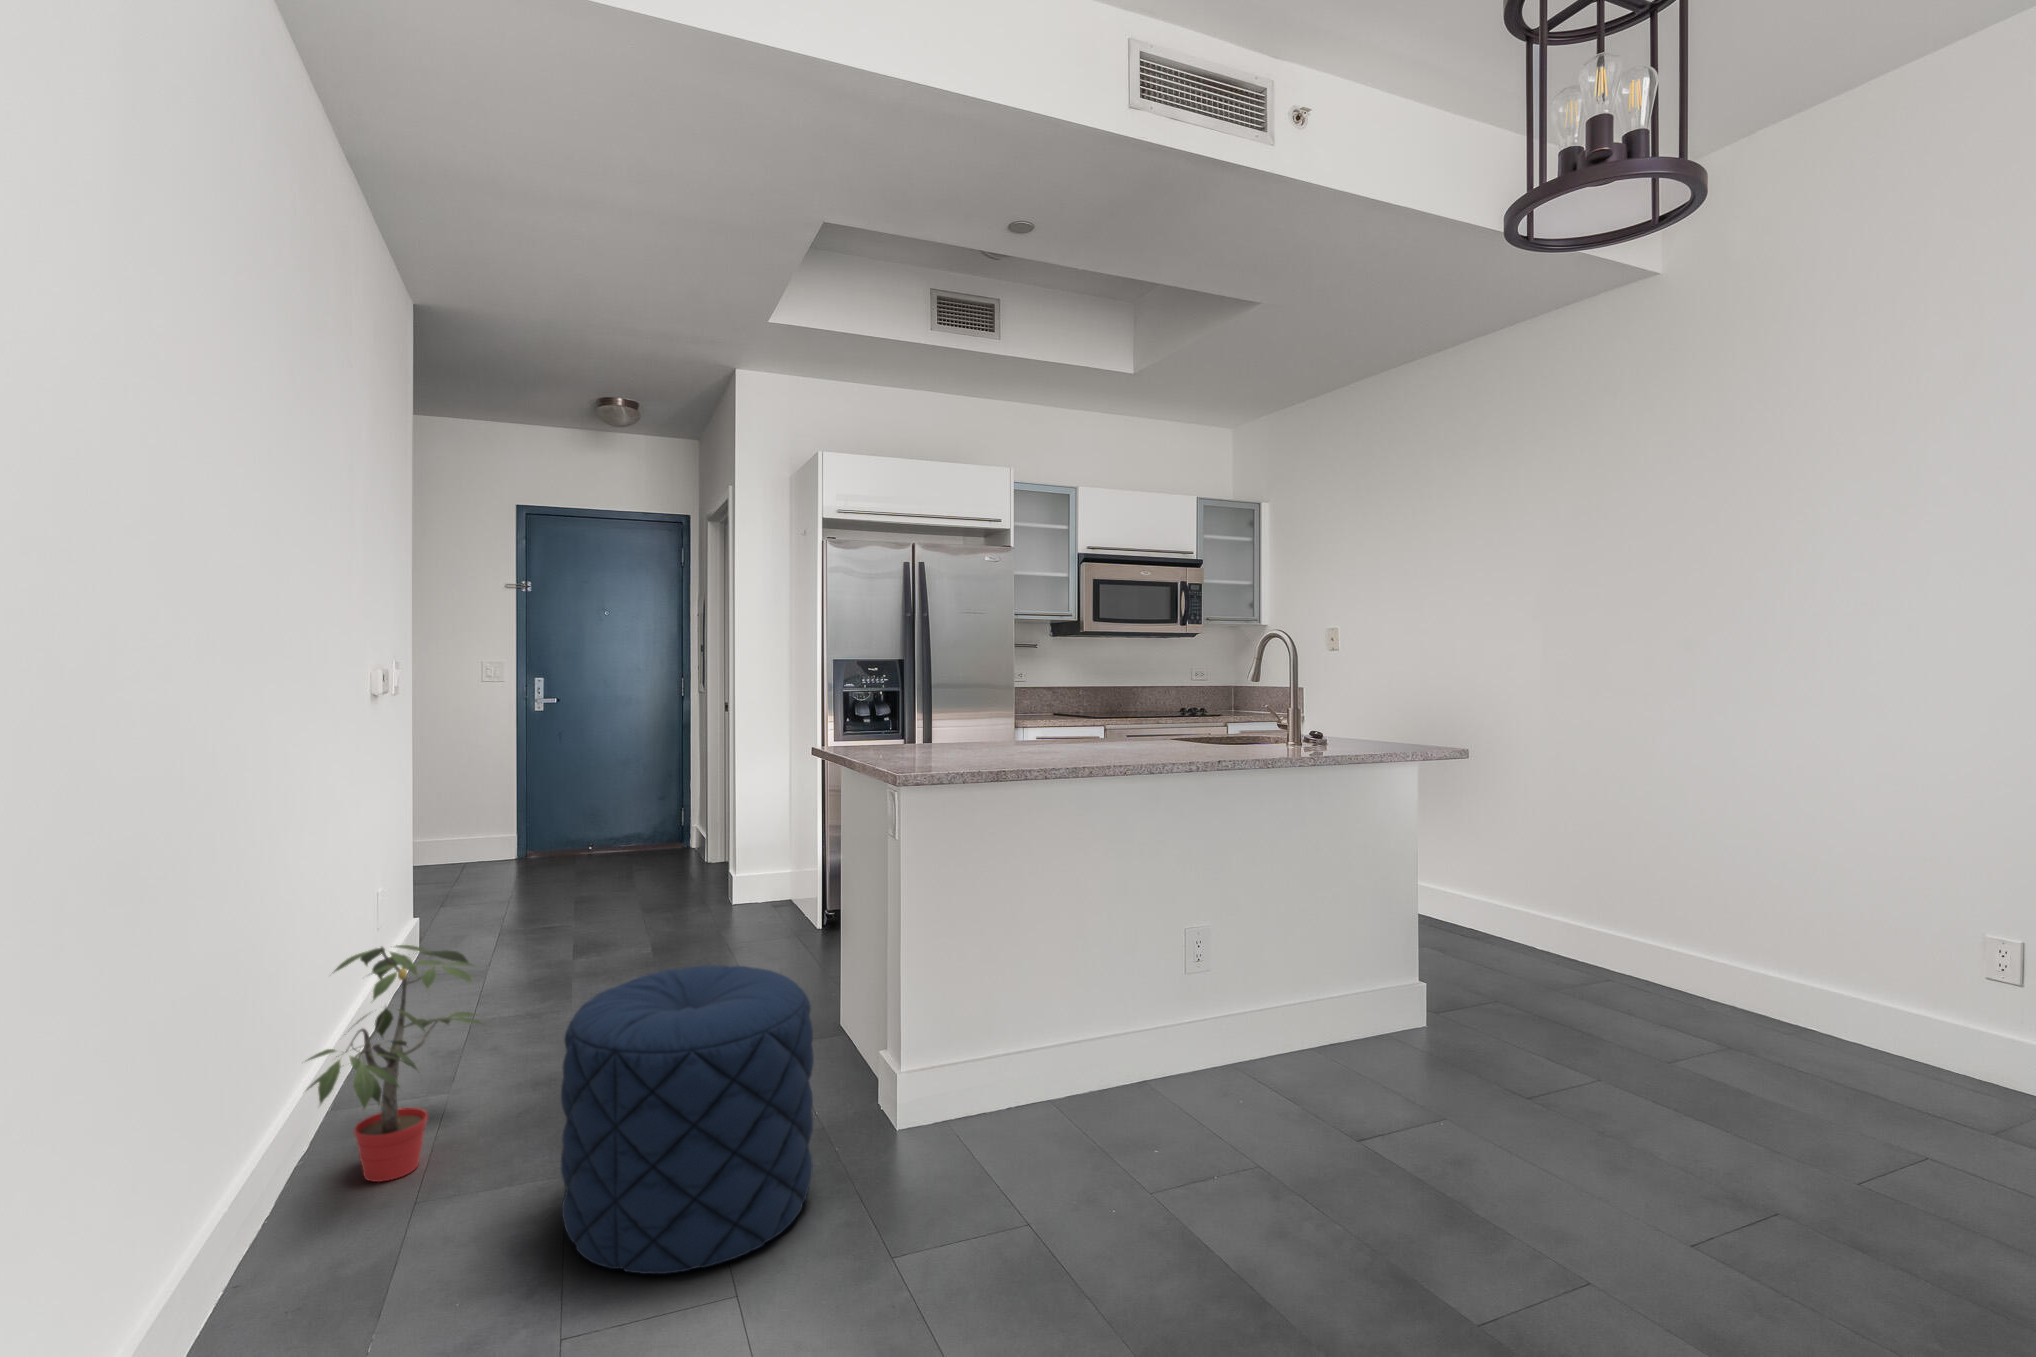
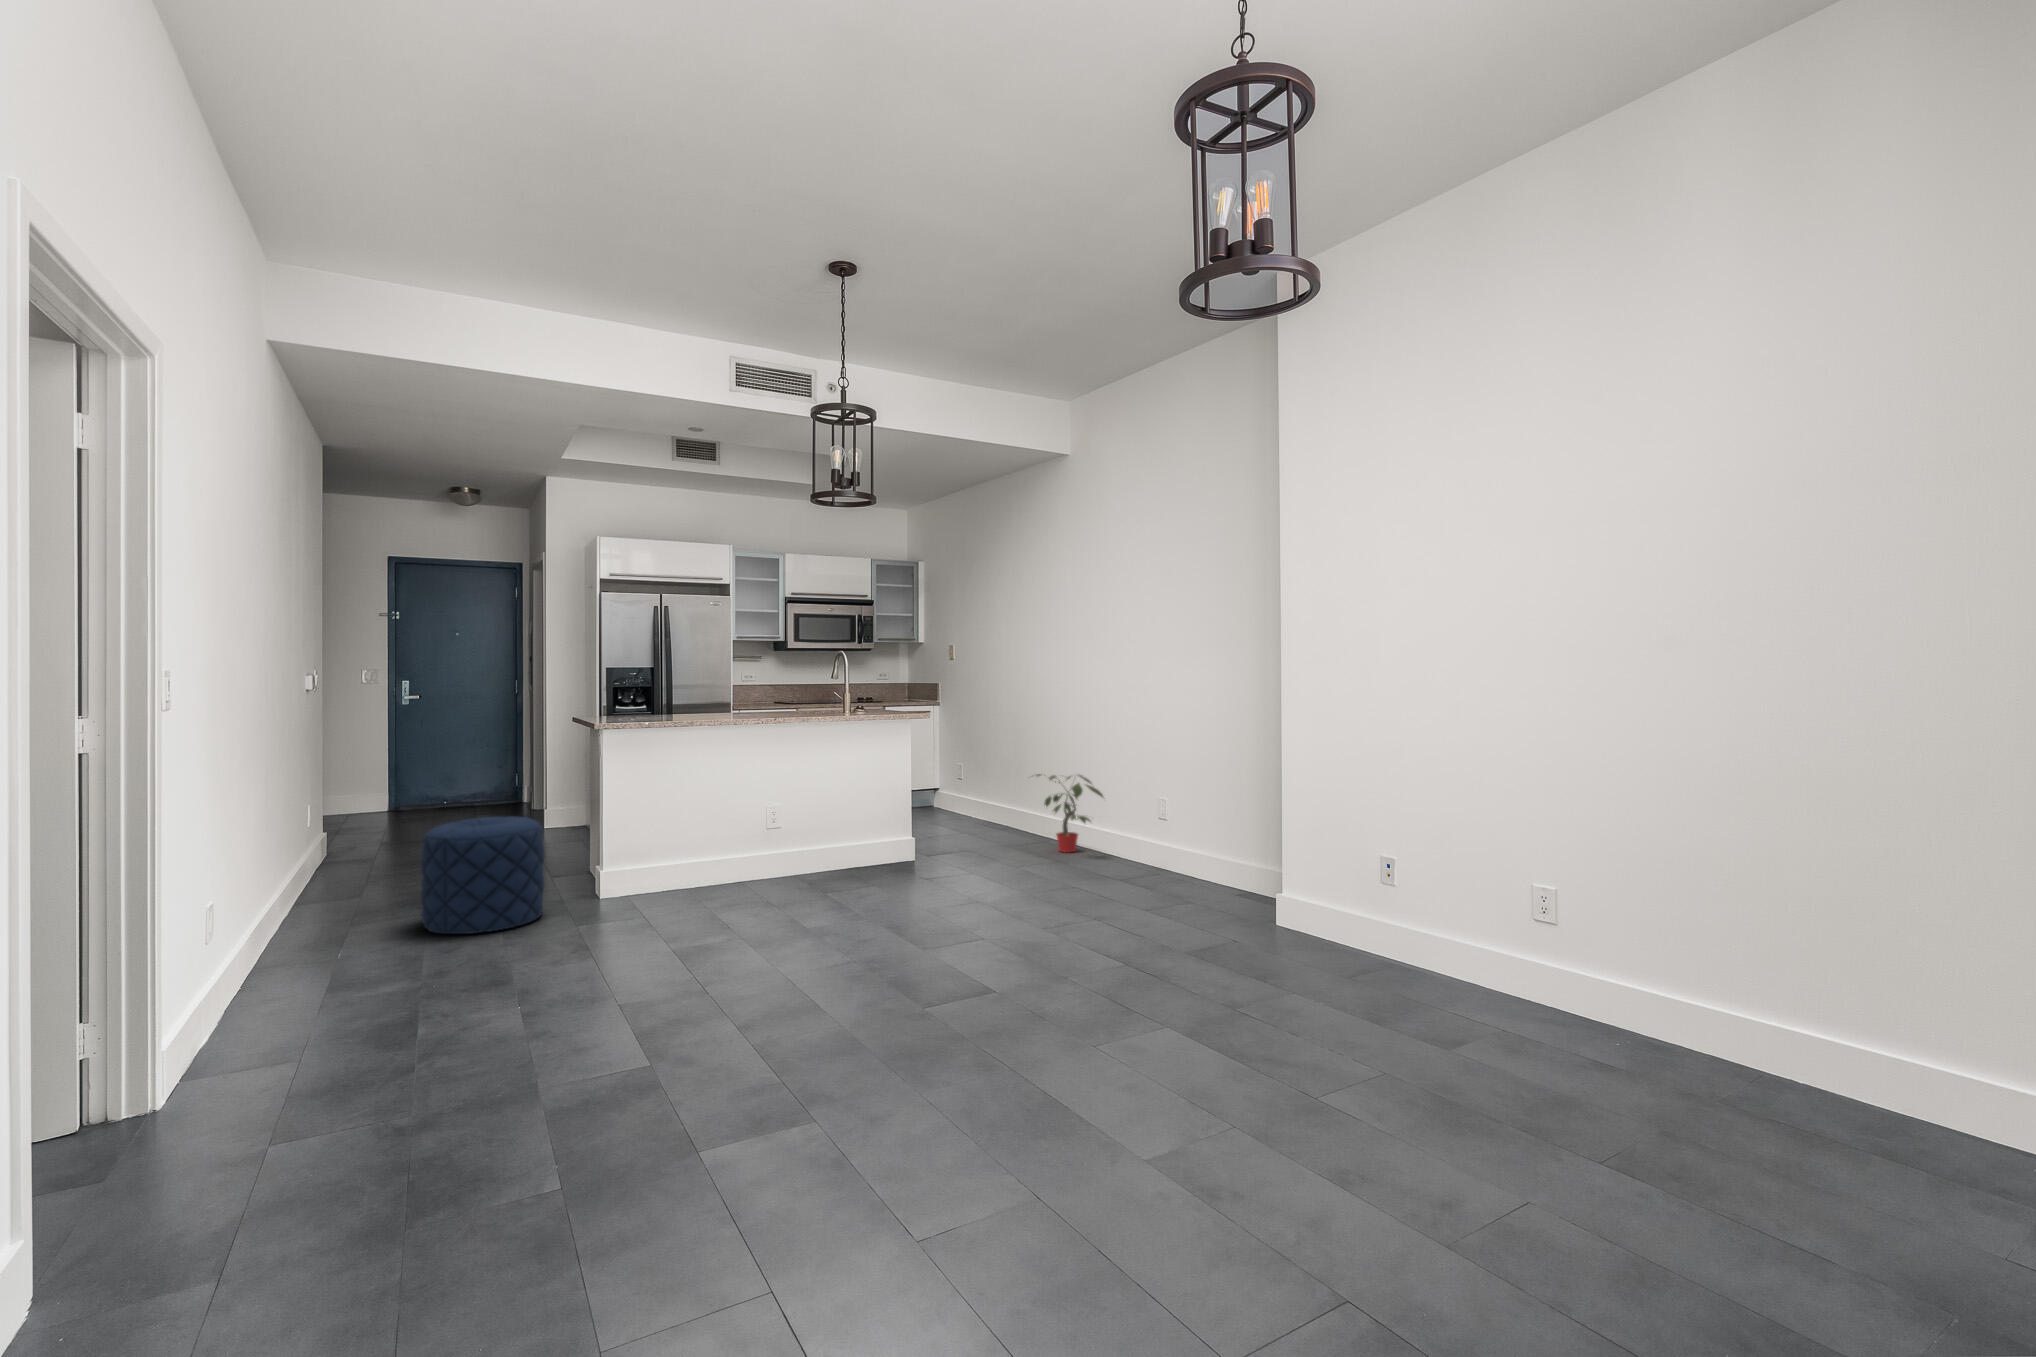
potted plant: present [305,945,483,1182] -> present [1031,774,1103,853]

